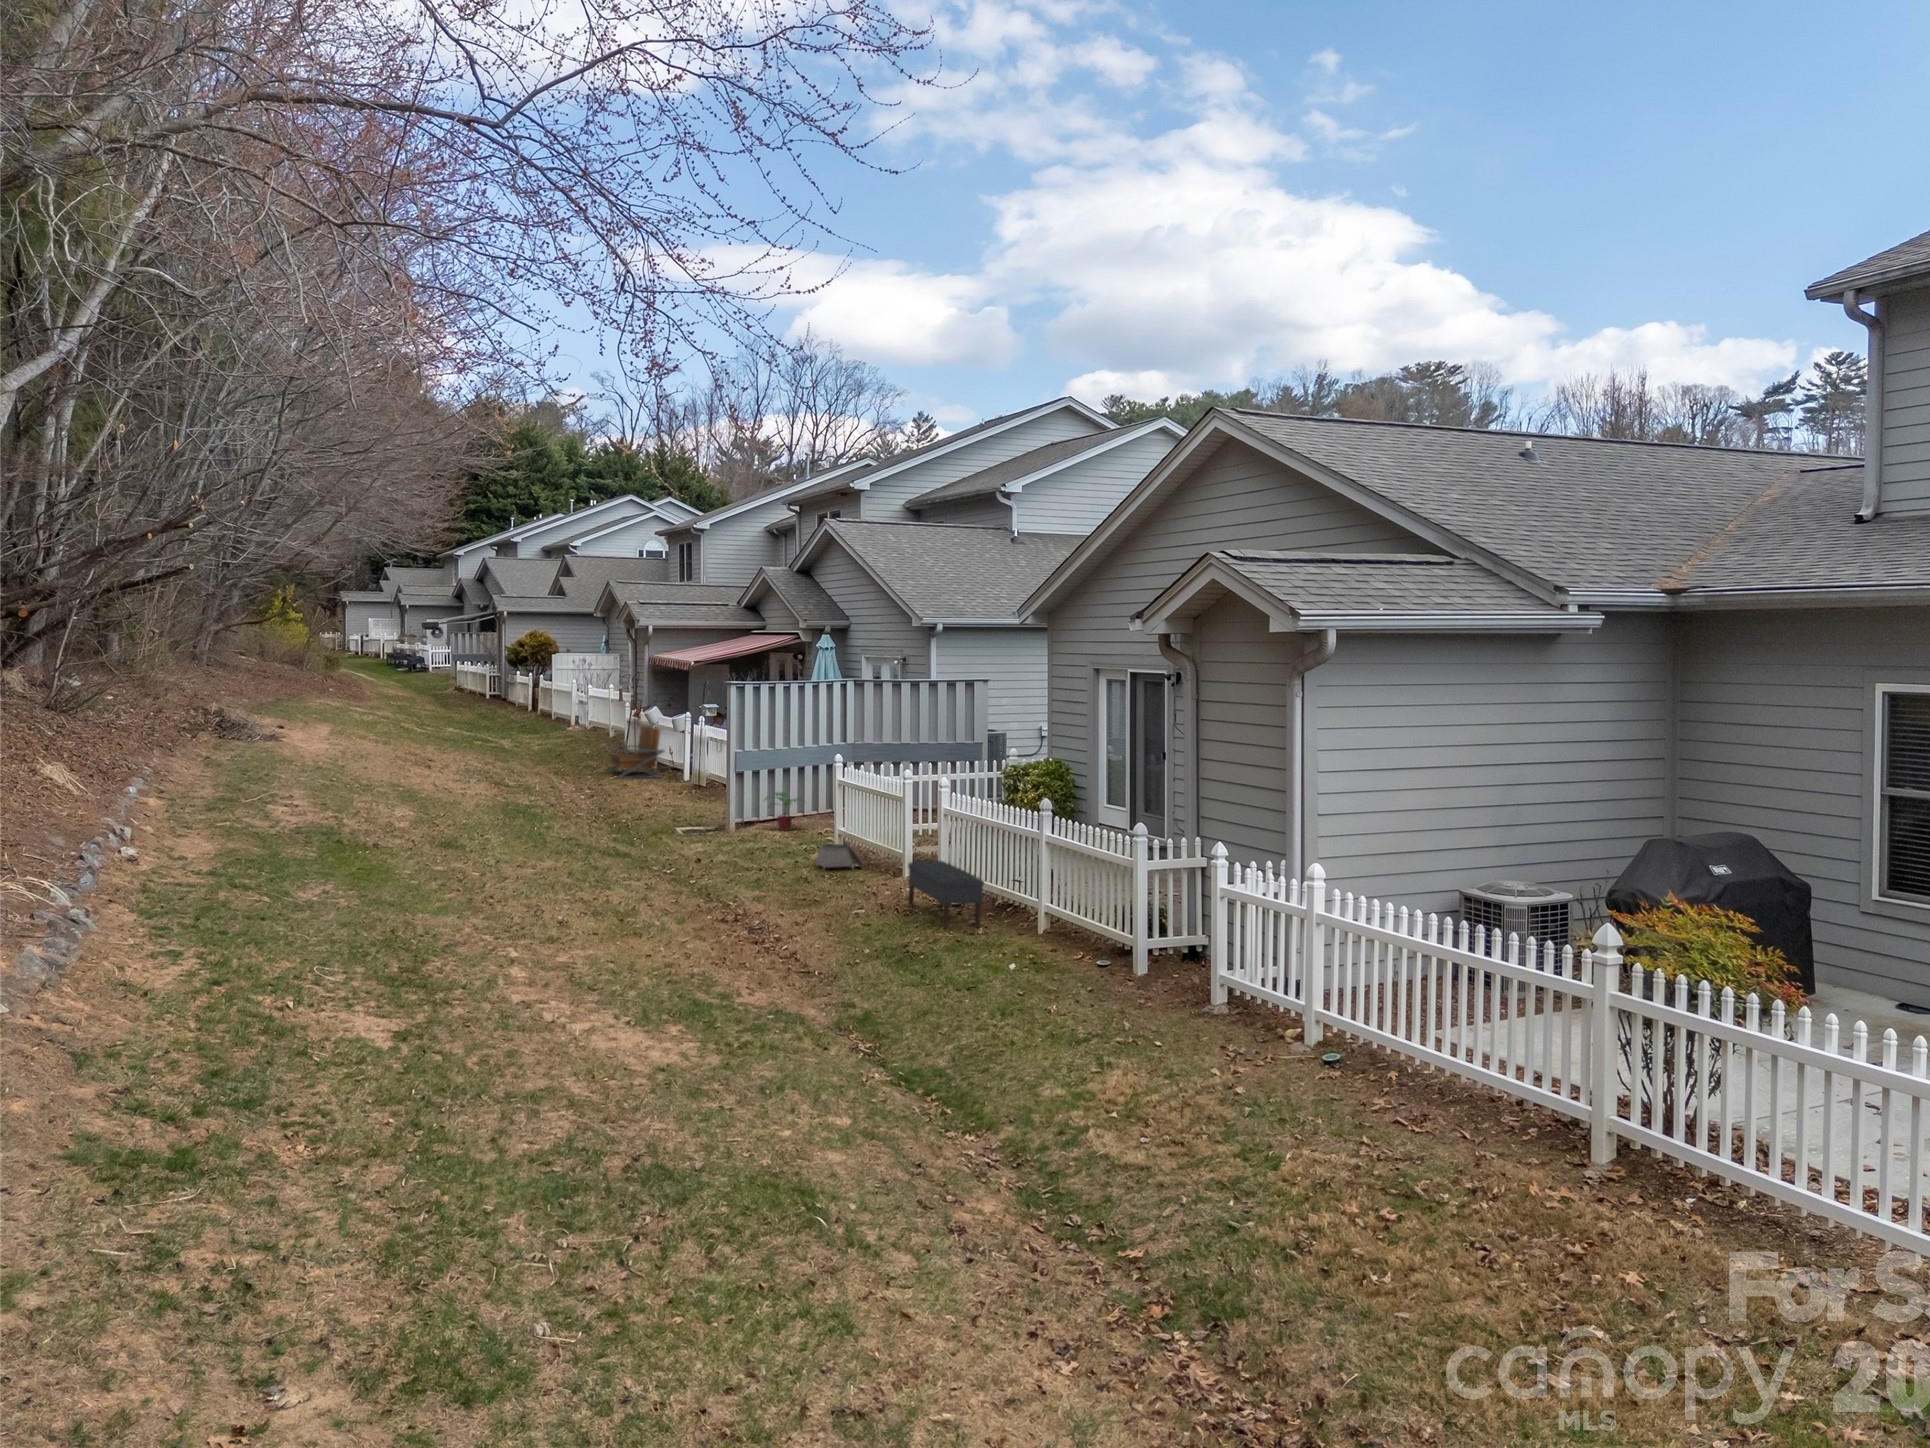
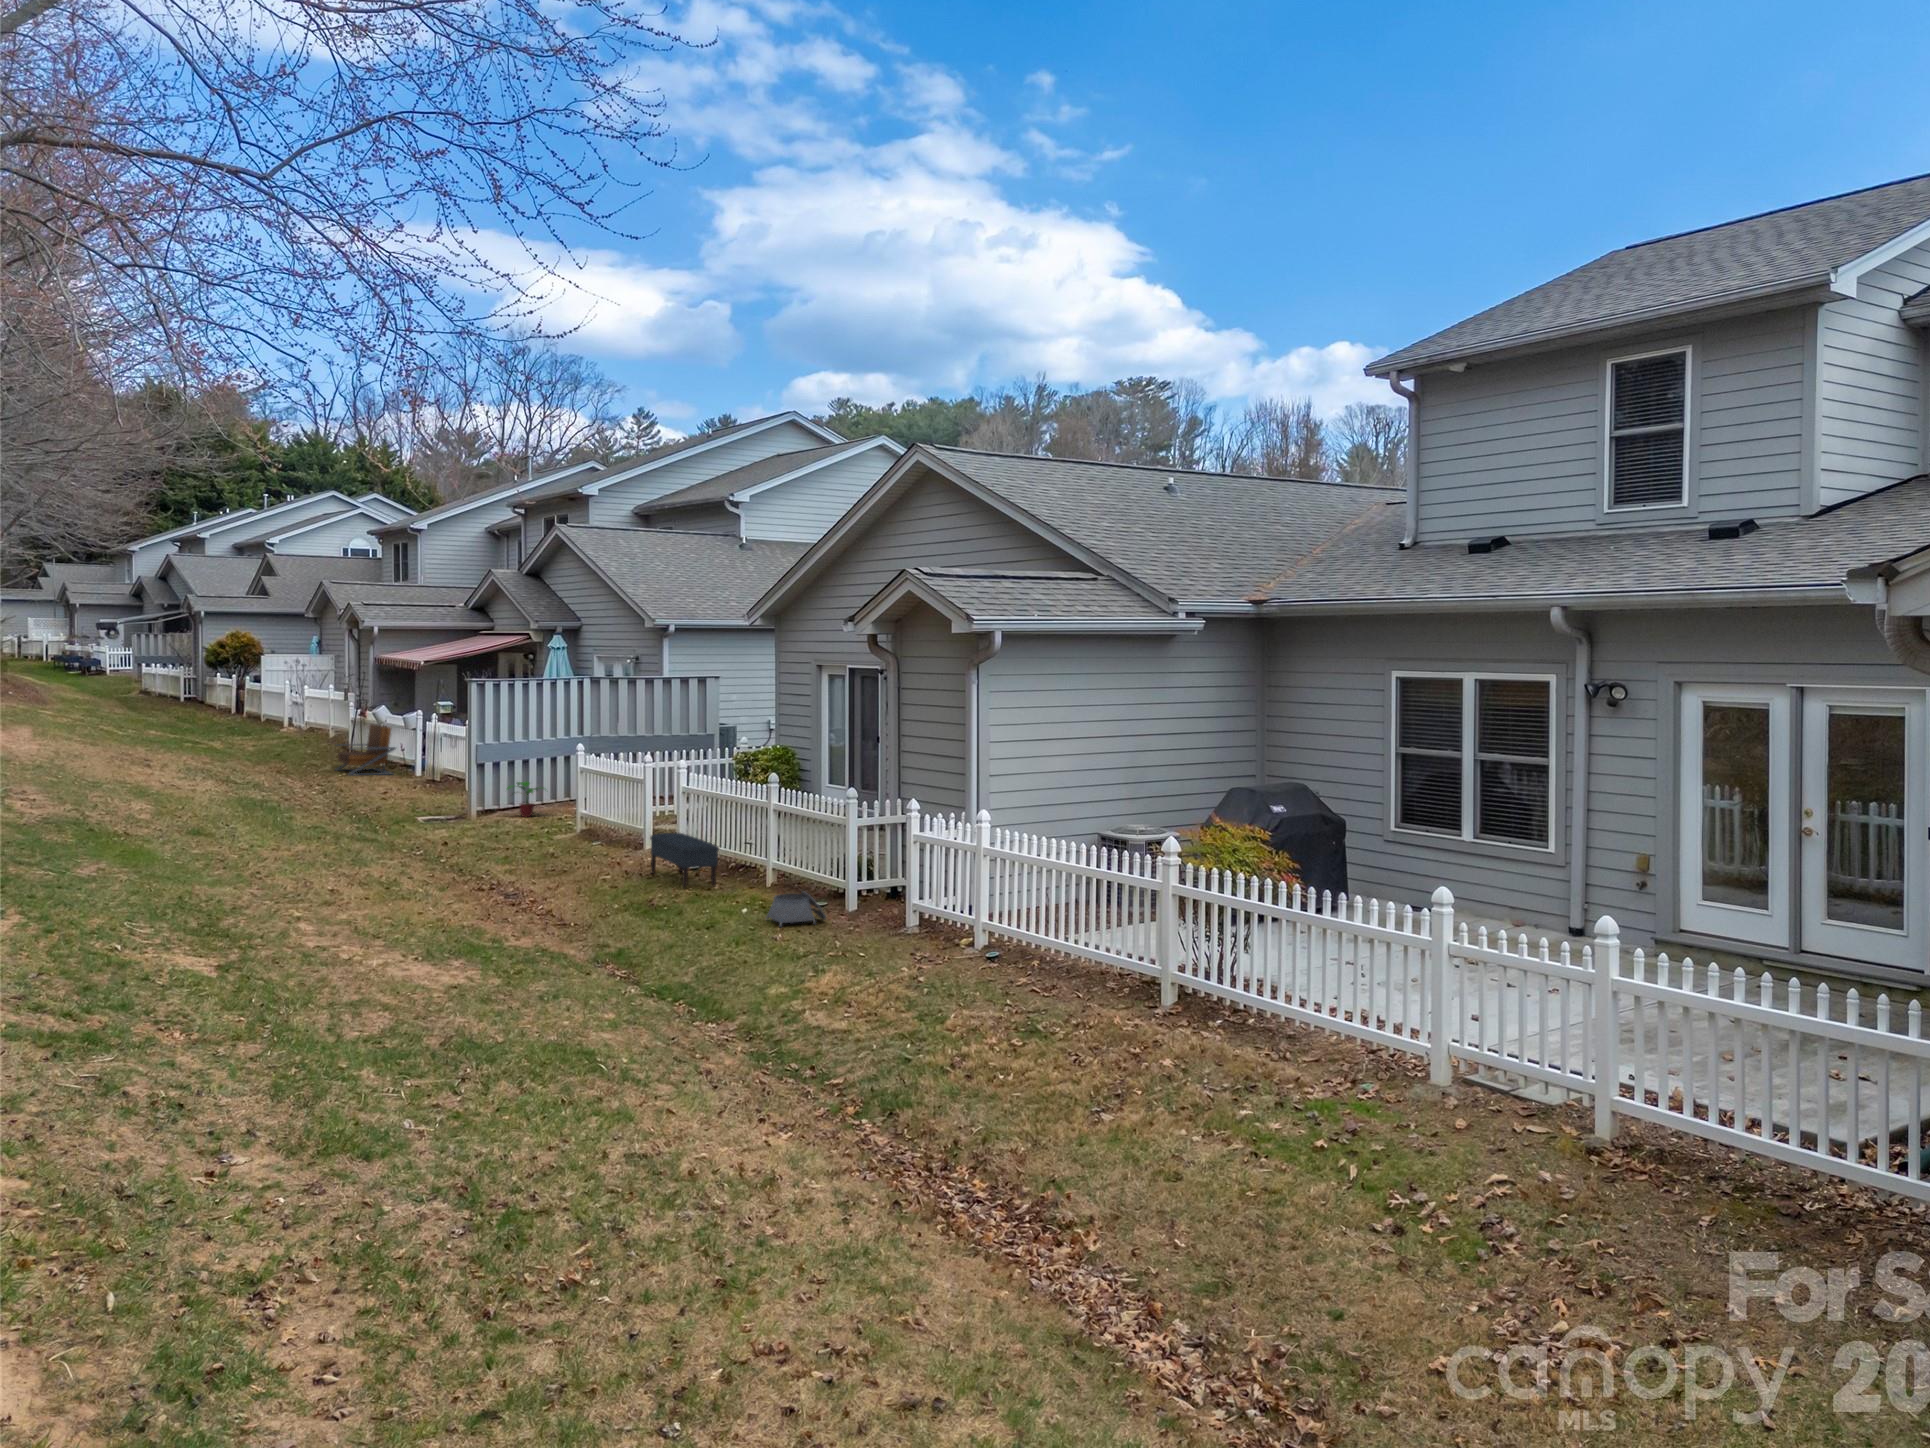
basket: present [814,842,863,870] -> present [765,891,826,927]

